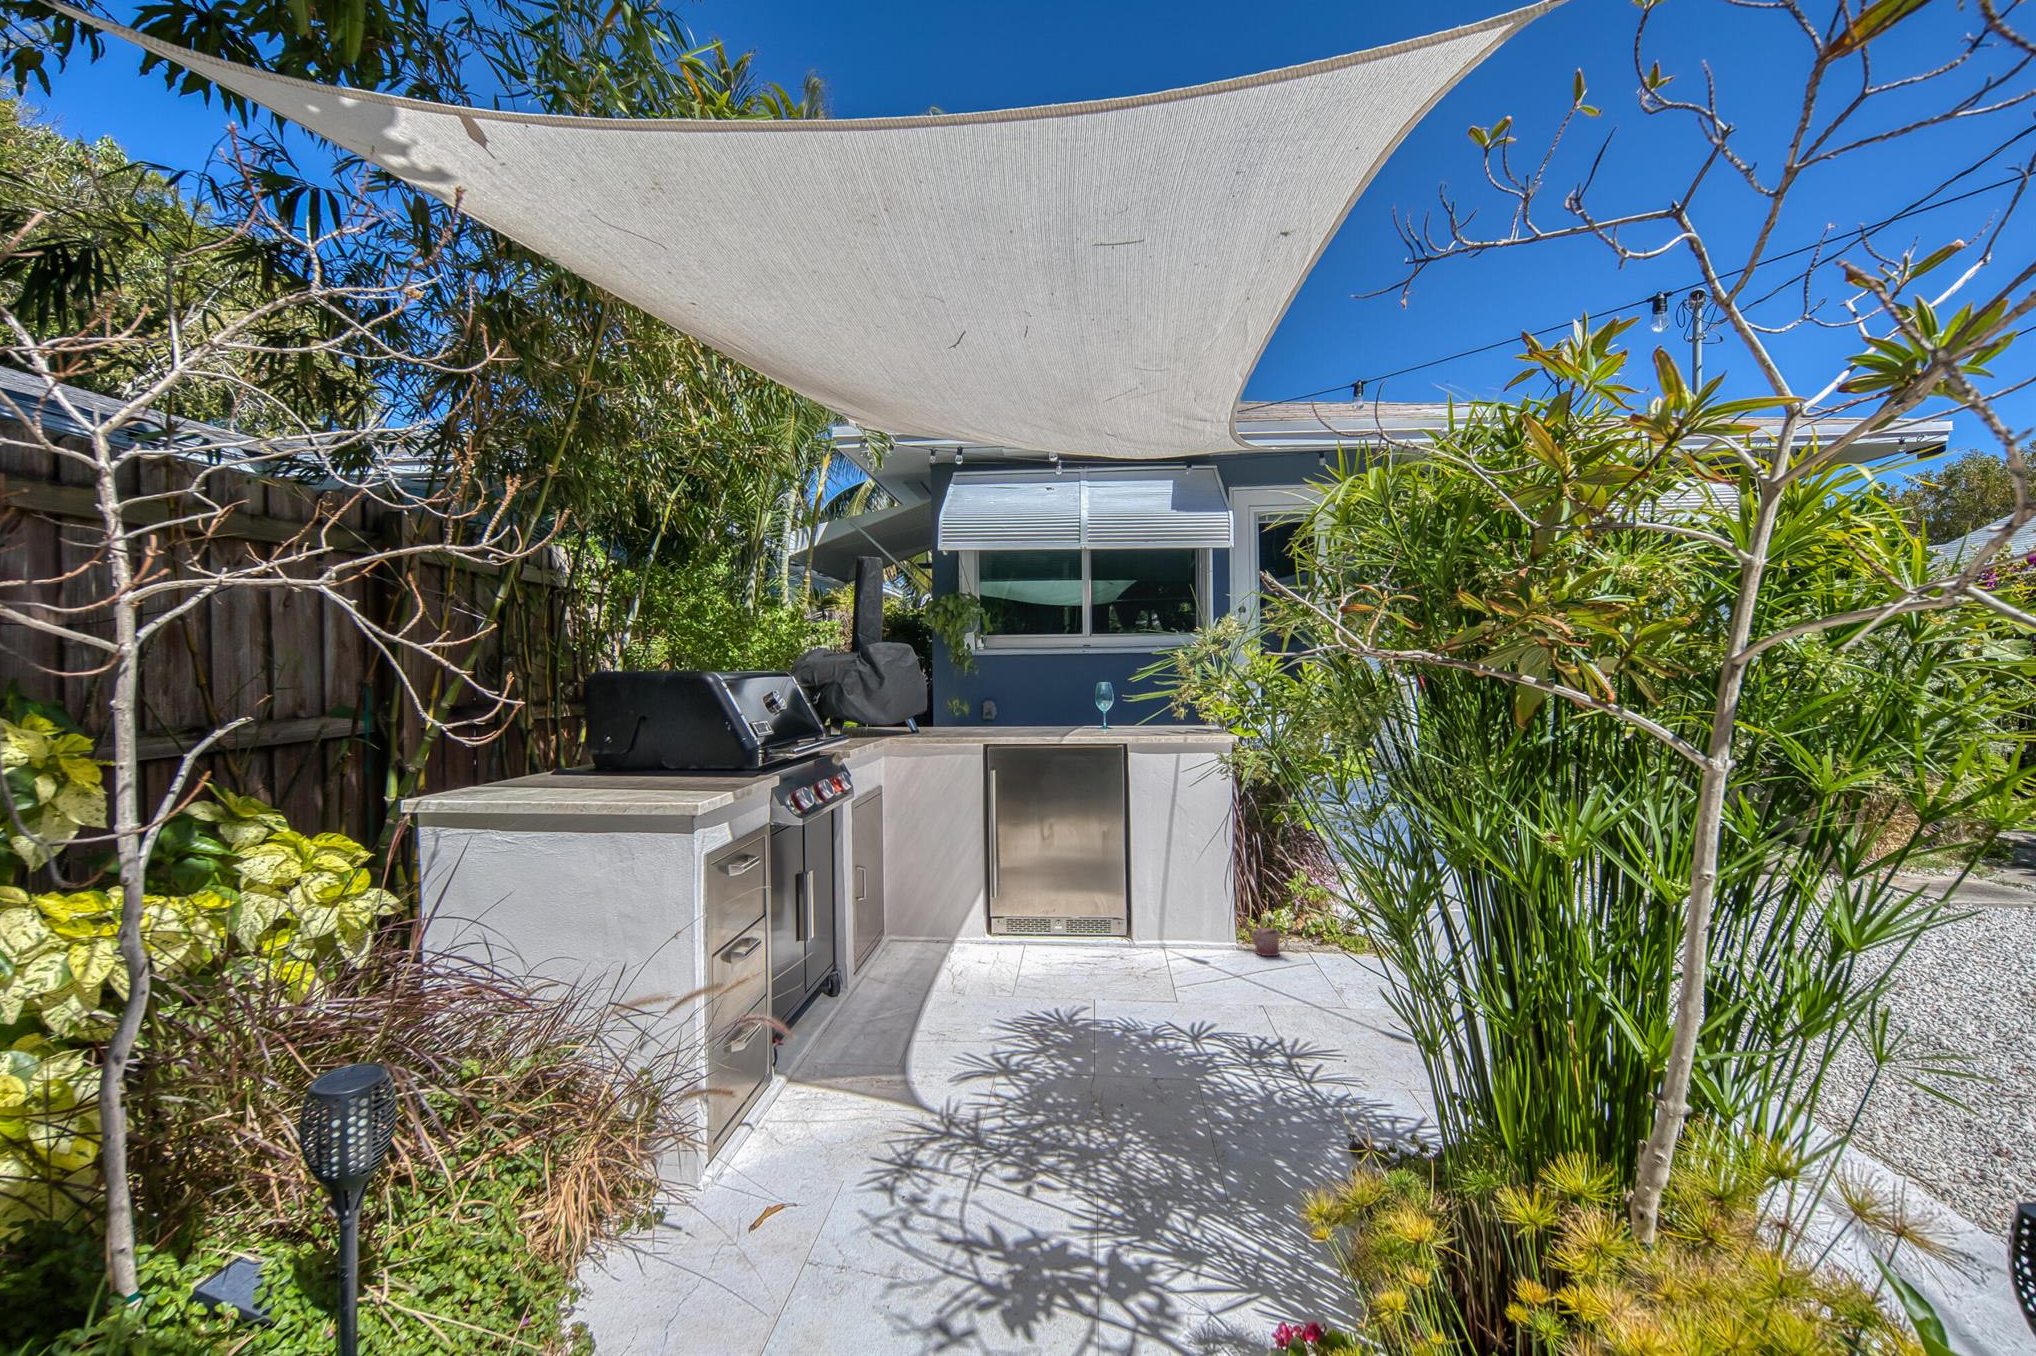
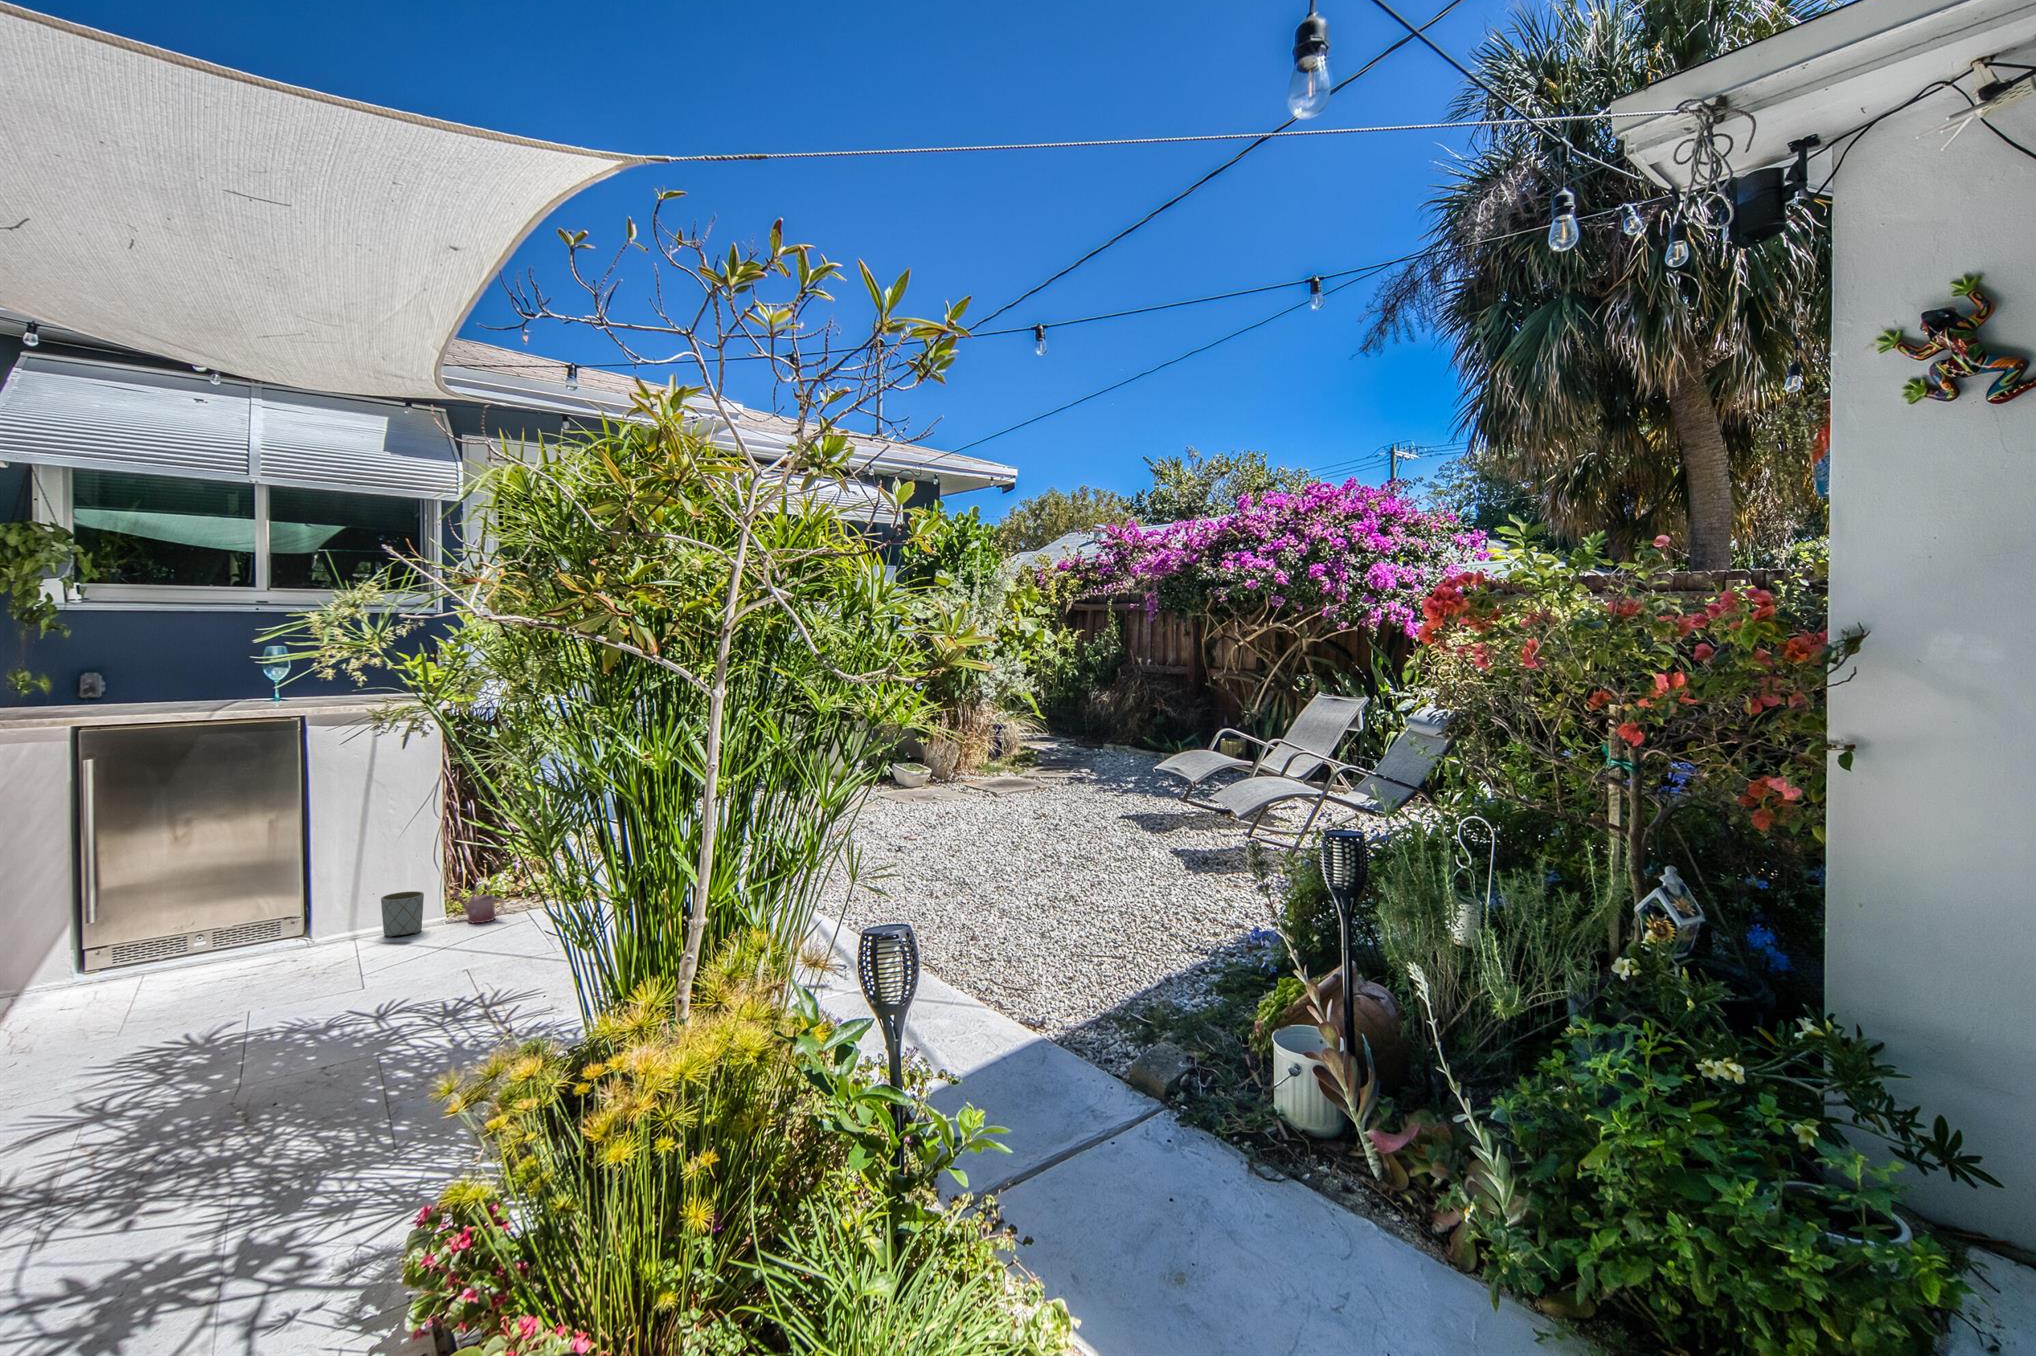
planter: none [1184,913,1219,956] -> present [381,891,424,937]

